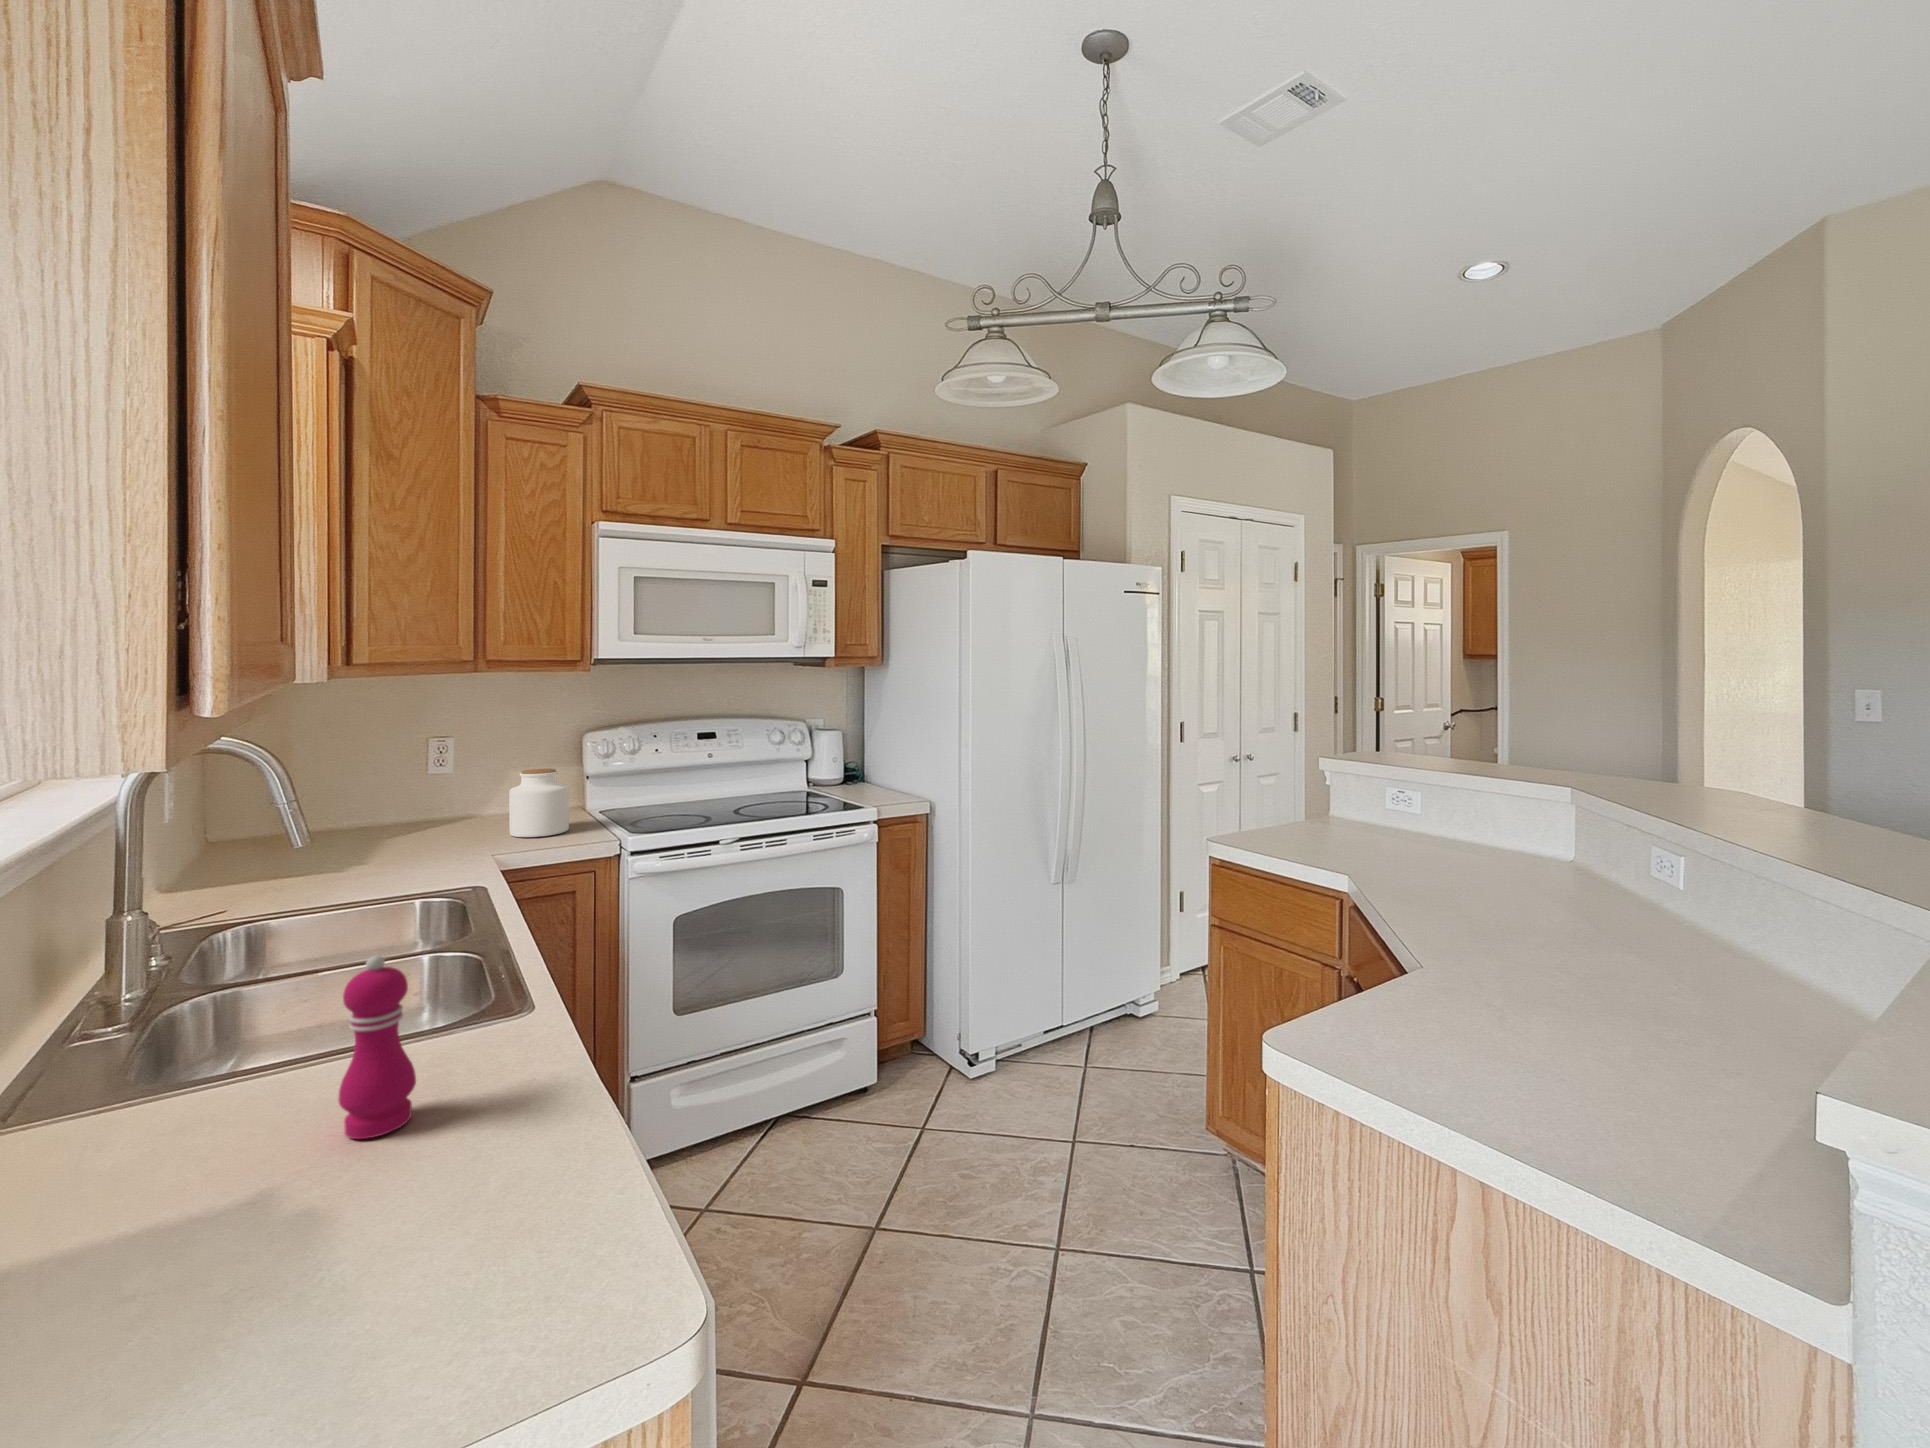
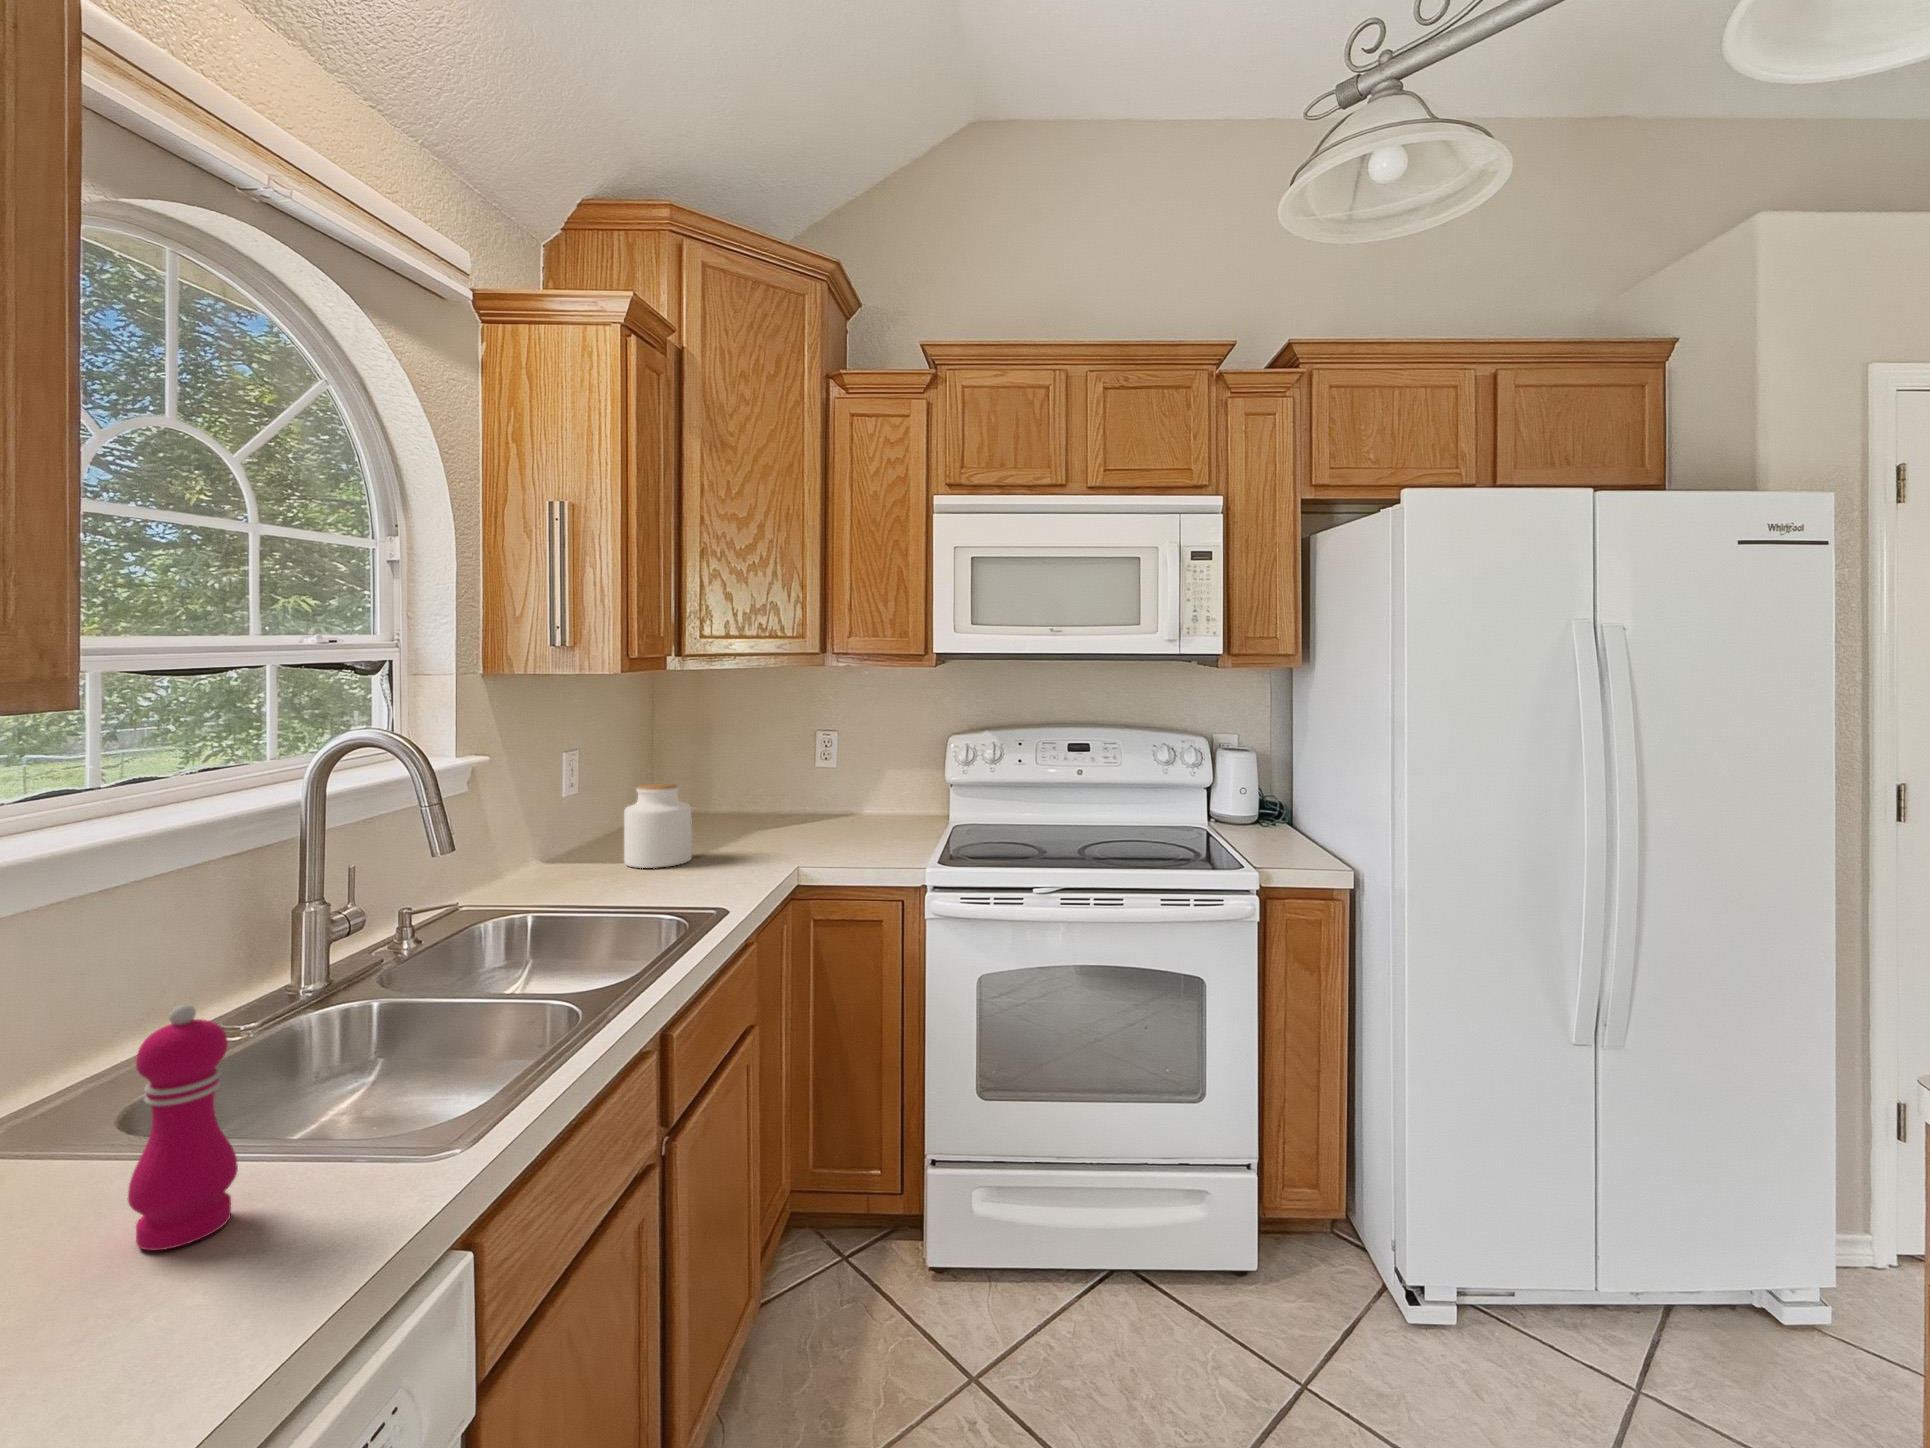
jar: present [509,769,569,837] -> present [624,784,692,868]

